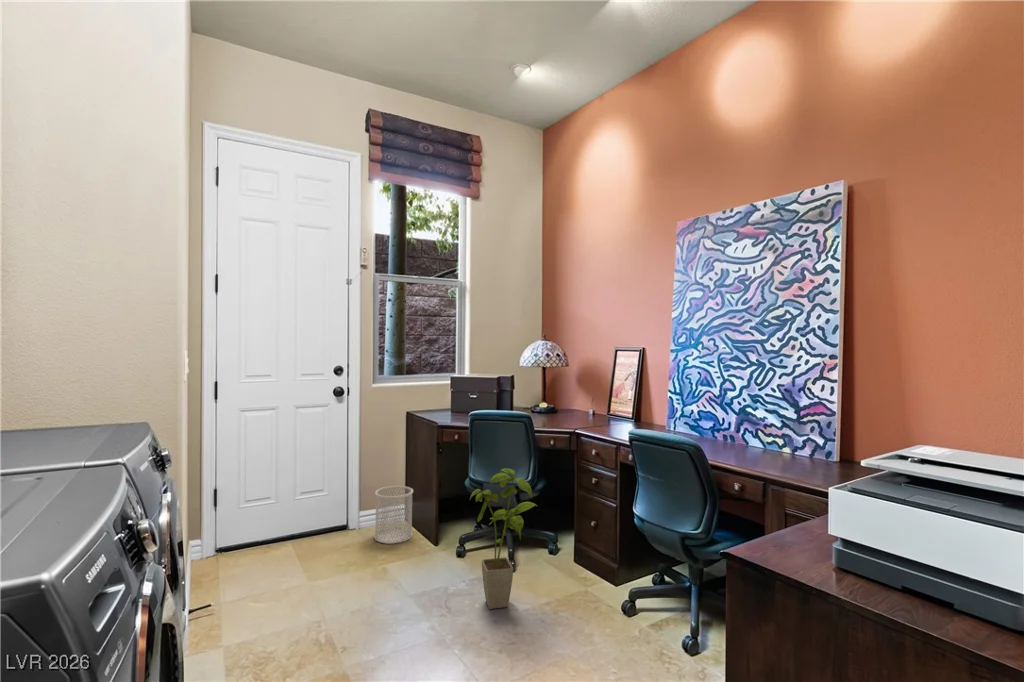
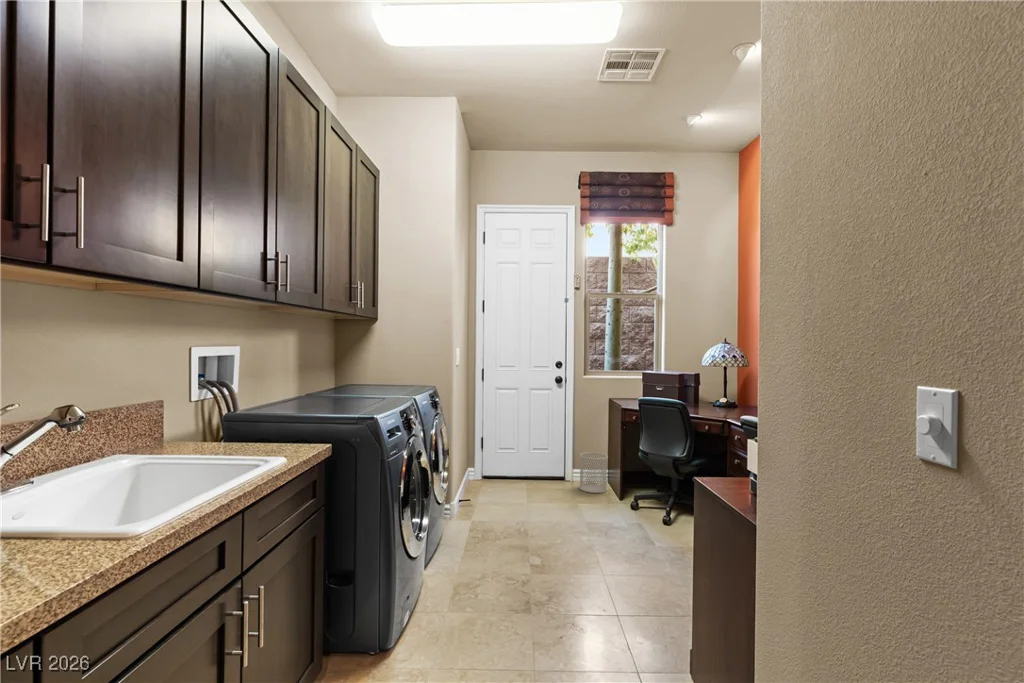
house plant: present [470,468,537,609] -> none [624,438,679,540]

